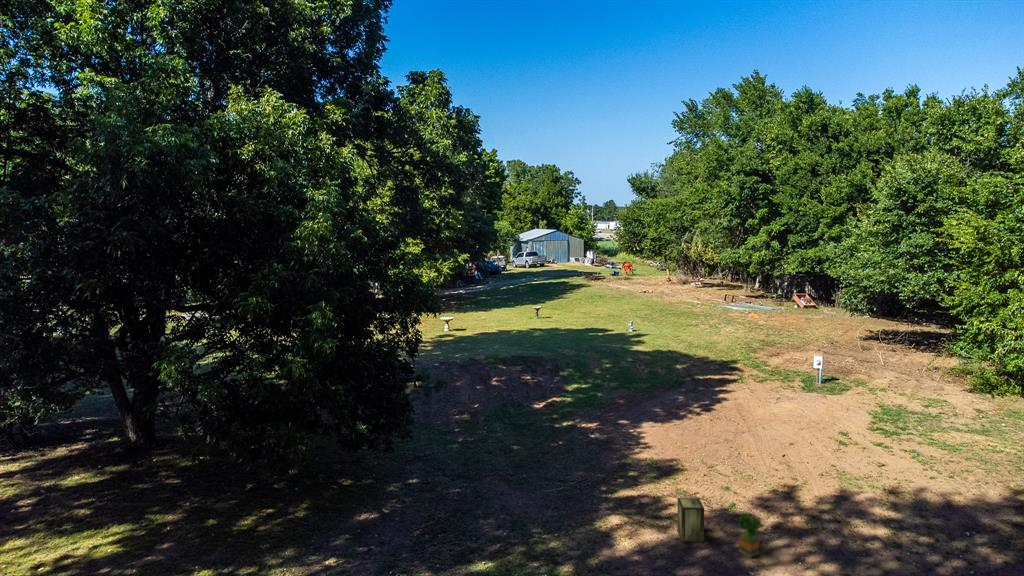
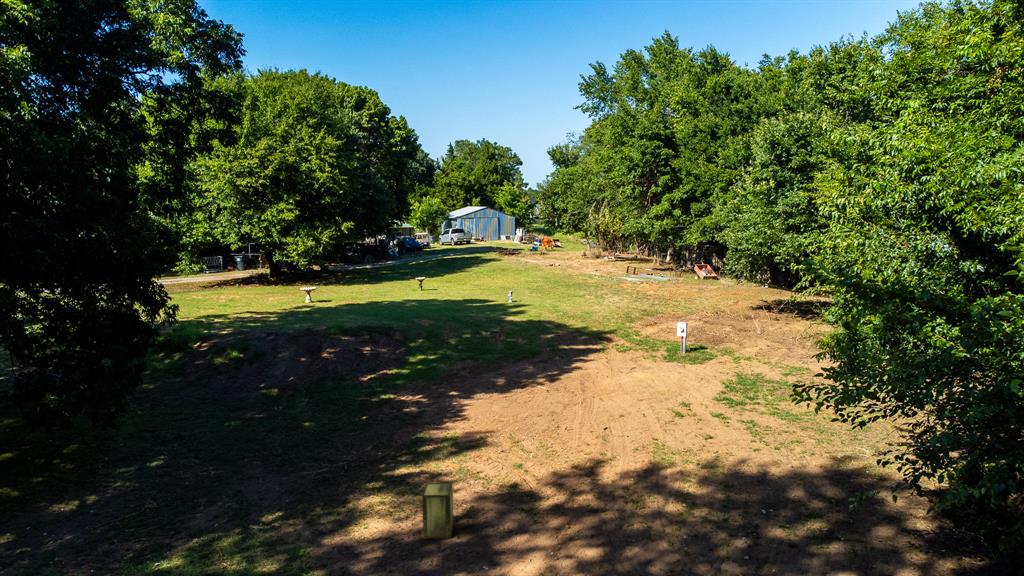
potted tree: present [739,516,764,558] -> none [483,502,516,556]

